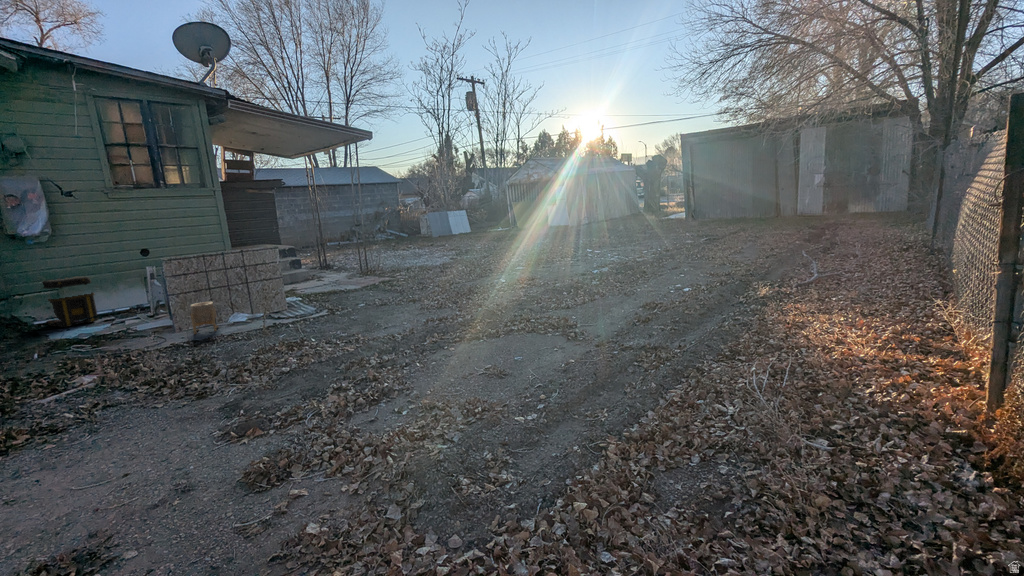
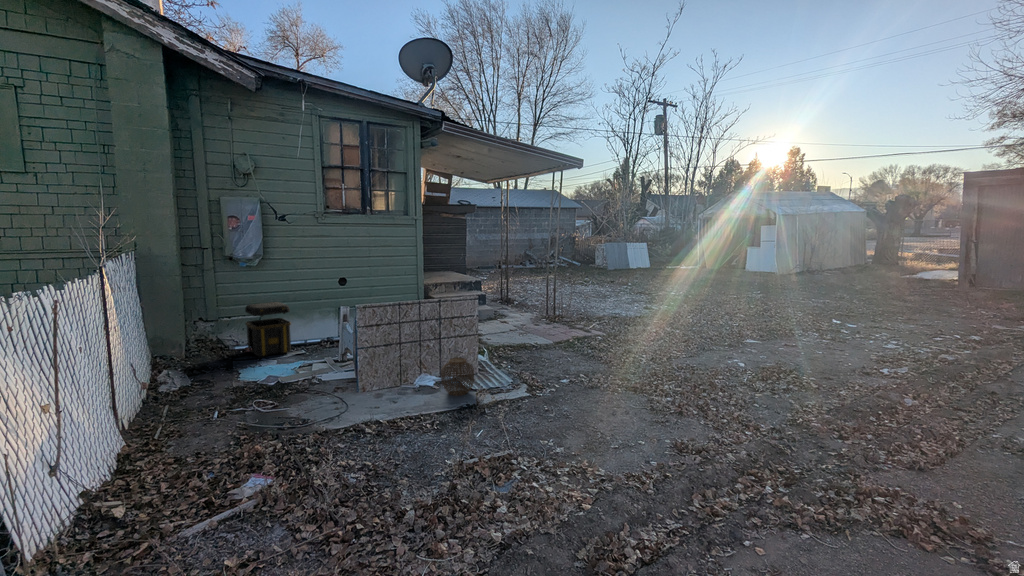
woven basket: none [250,296,282,326] -> present [441,358,474,396]
planter: present [191,302,218,334] -> none [378,360,404,399]

